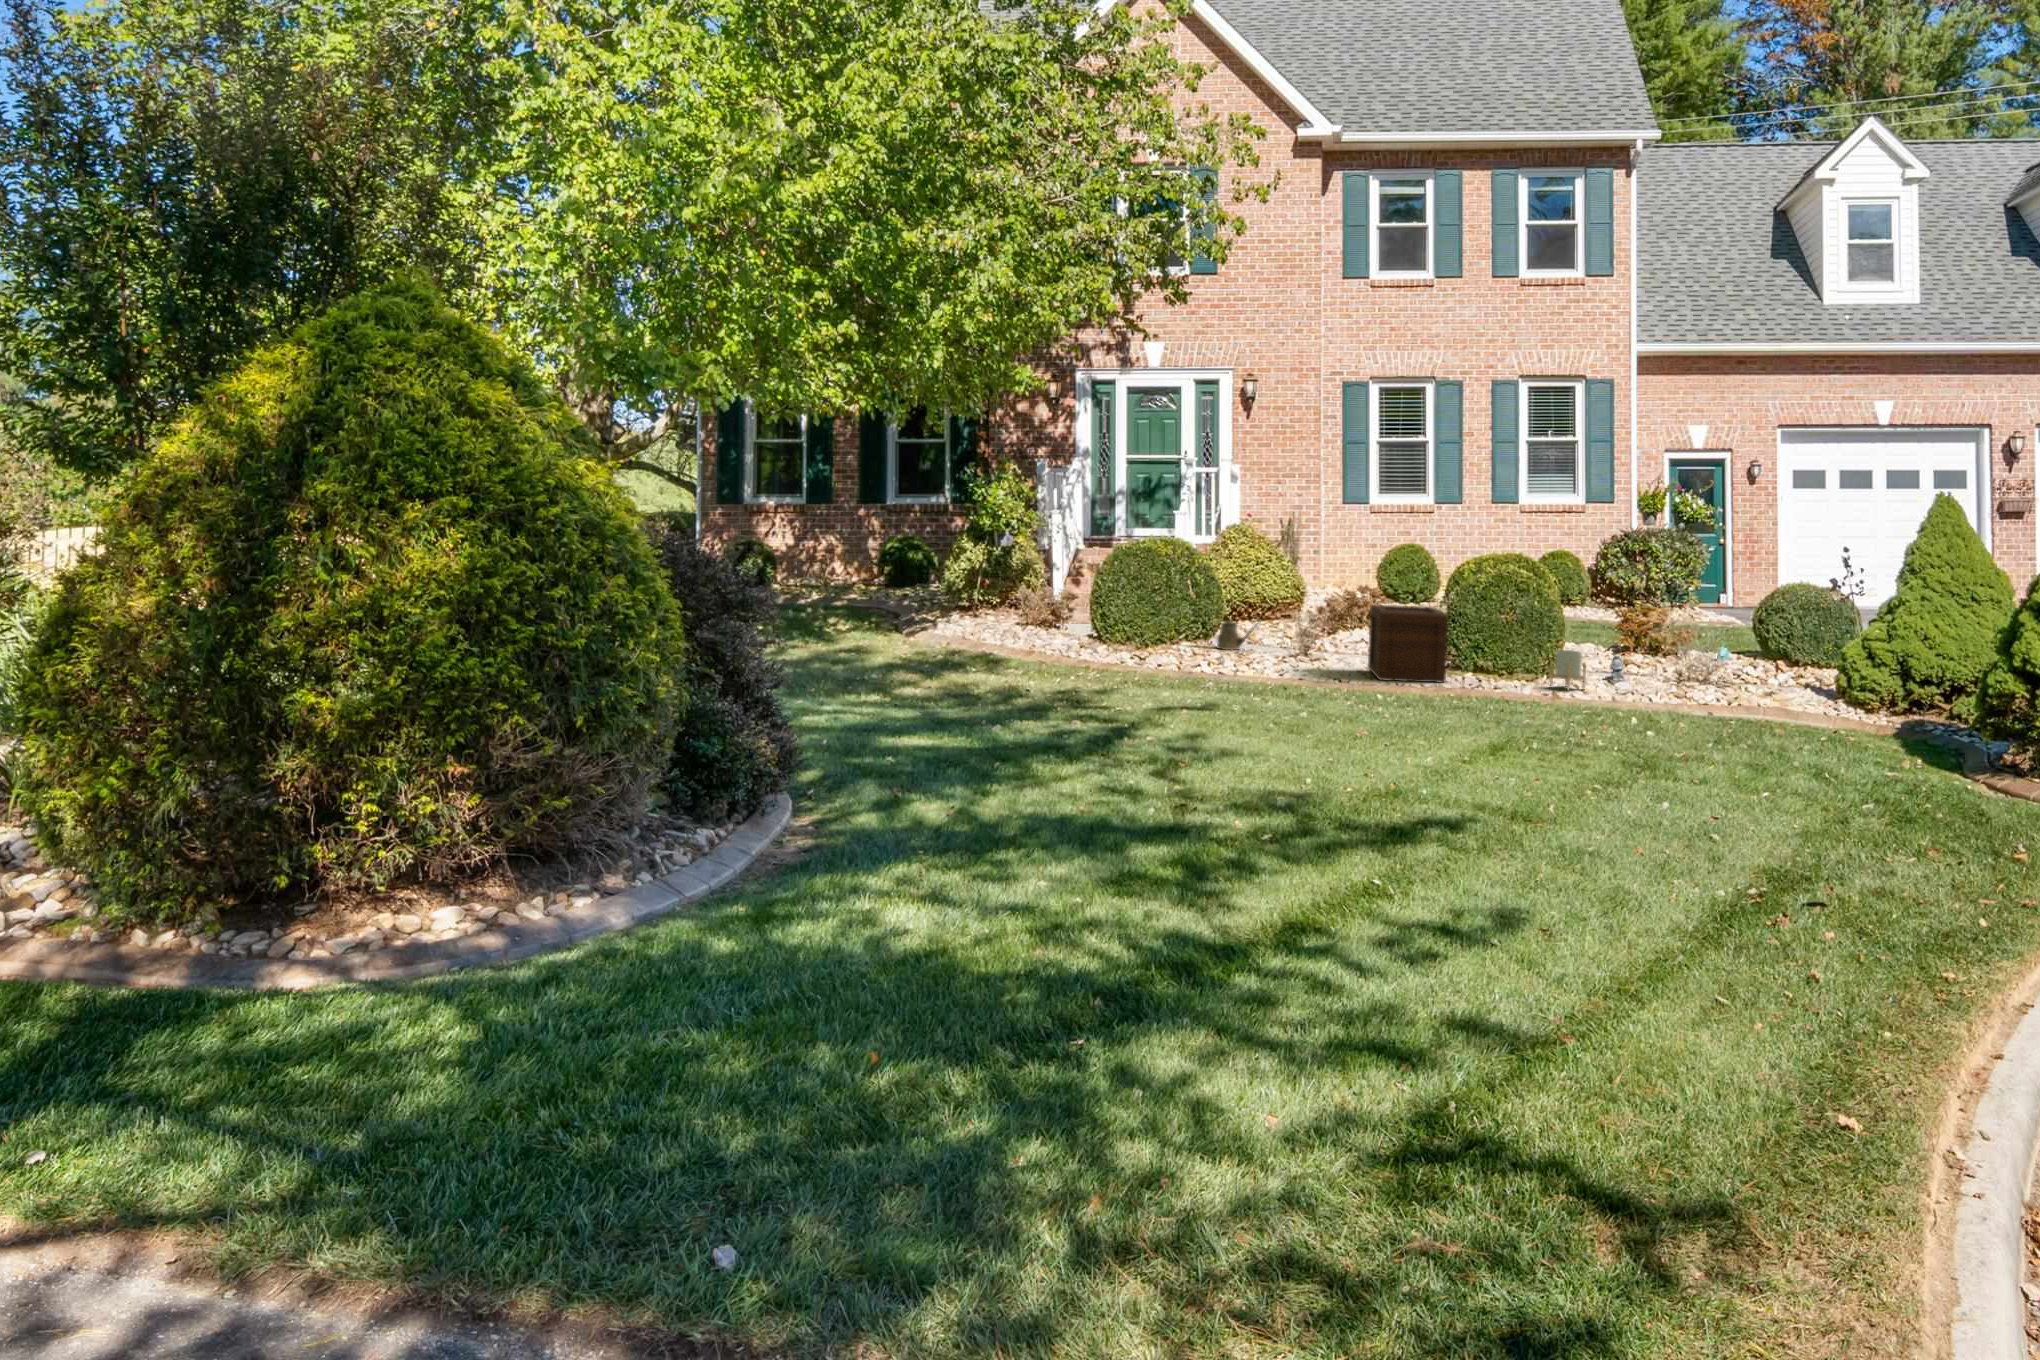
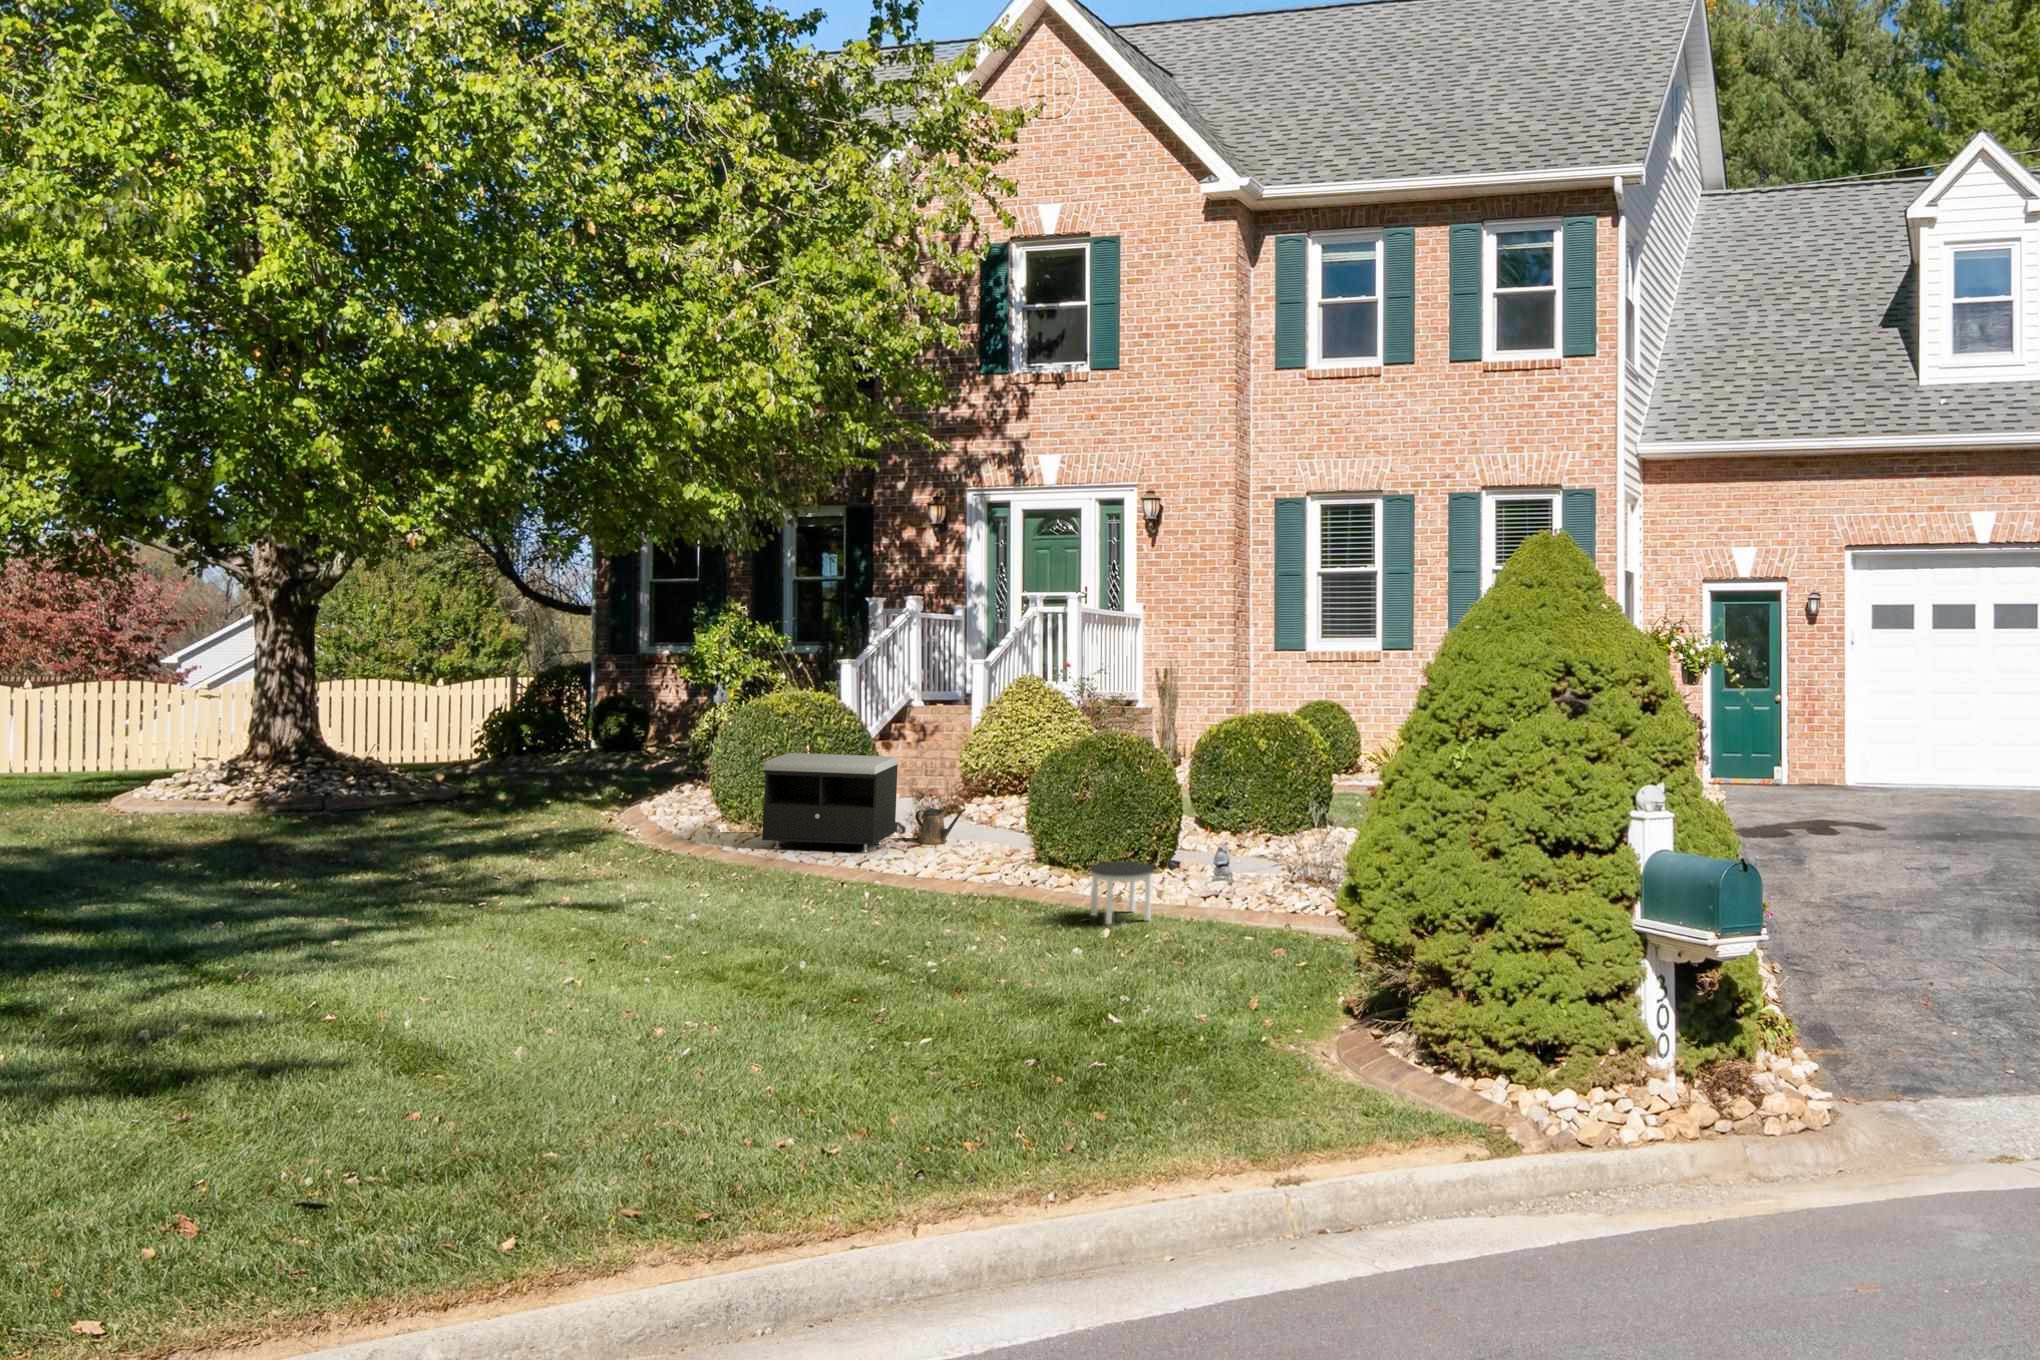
storage bench: none [1110,575,1214,655] -> present [762,753,898,852]
wooden crate: present [1368,605,1448,683] -> none [982,800,1093,902]
round table: none [1492,647,1546,695] -> present [1089,861,1155,924]
planter: present [1550,650,1586,690] -> none [1184,865,1225,919]

